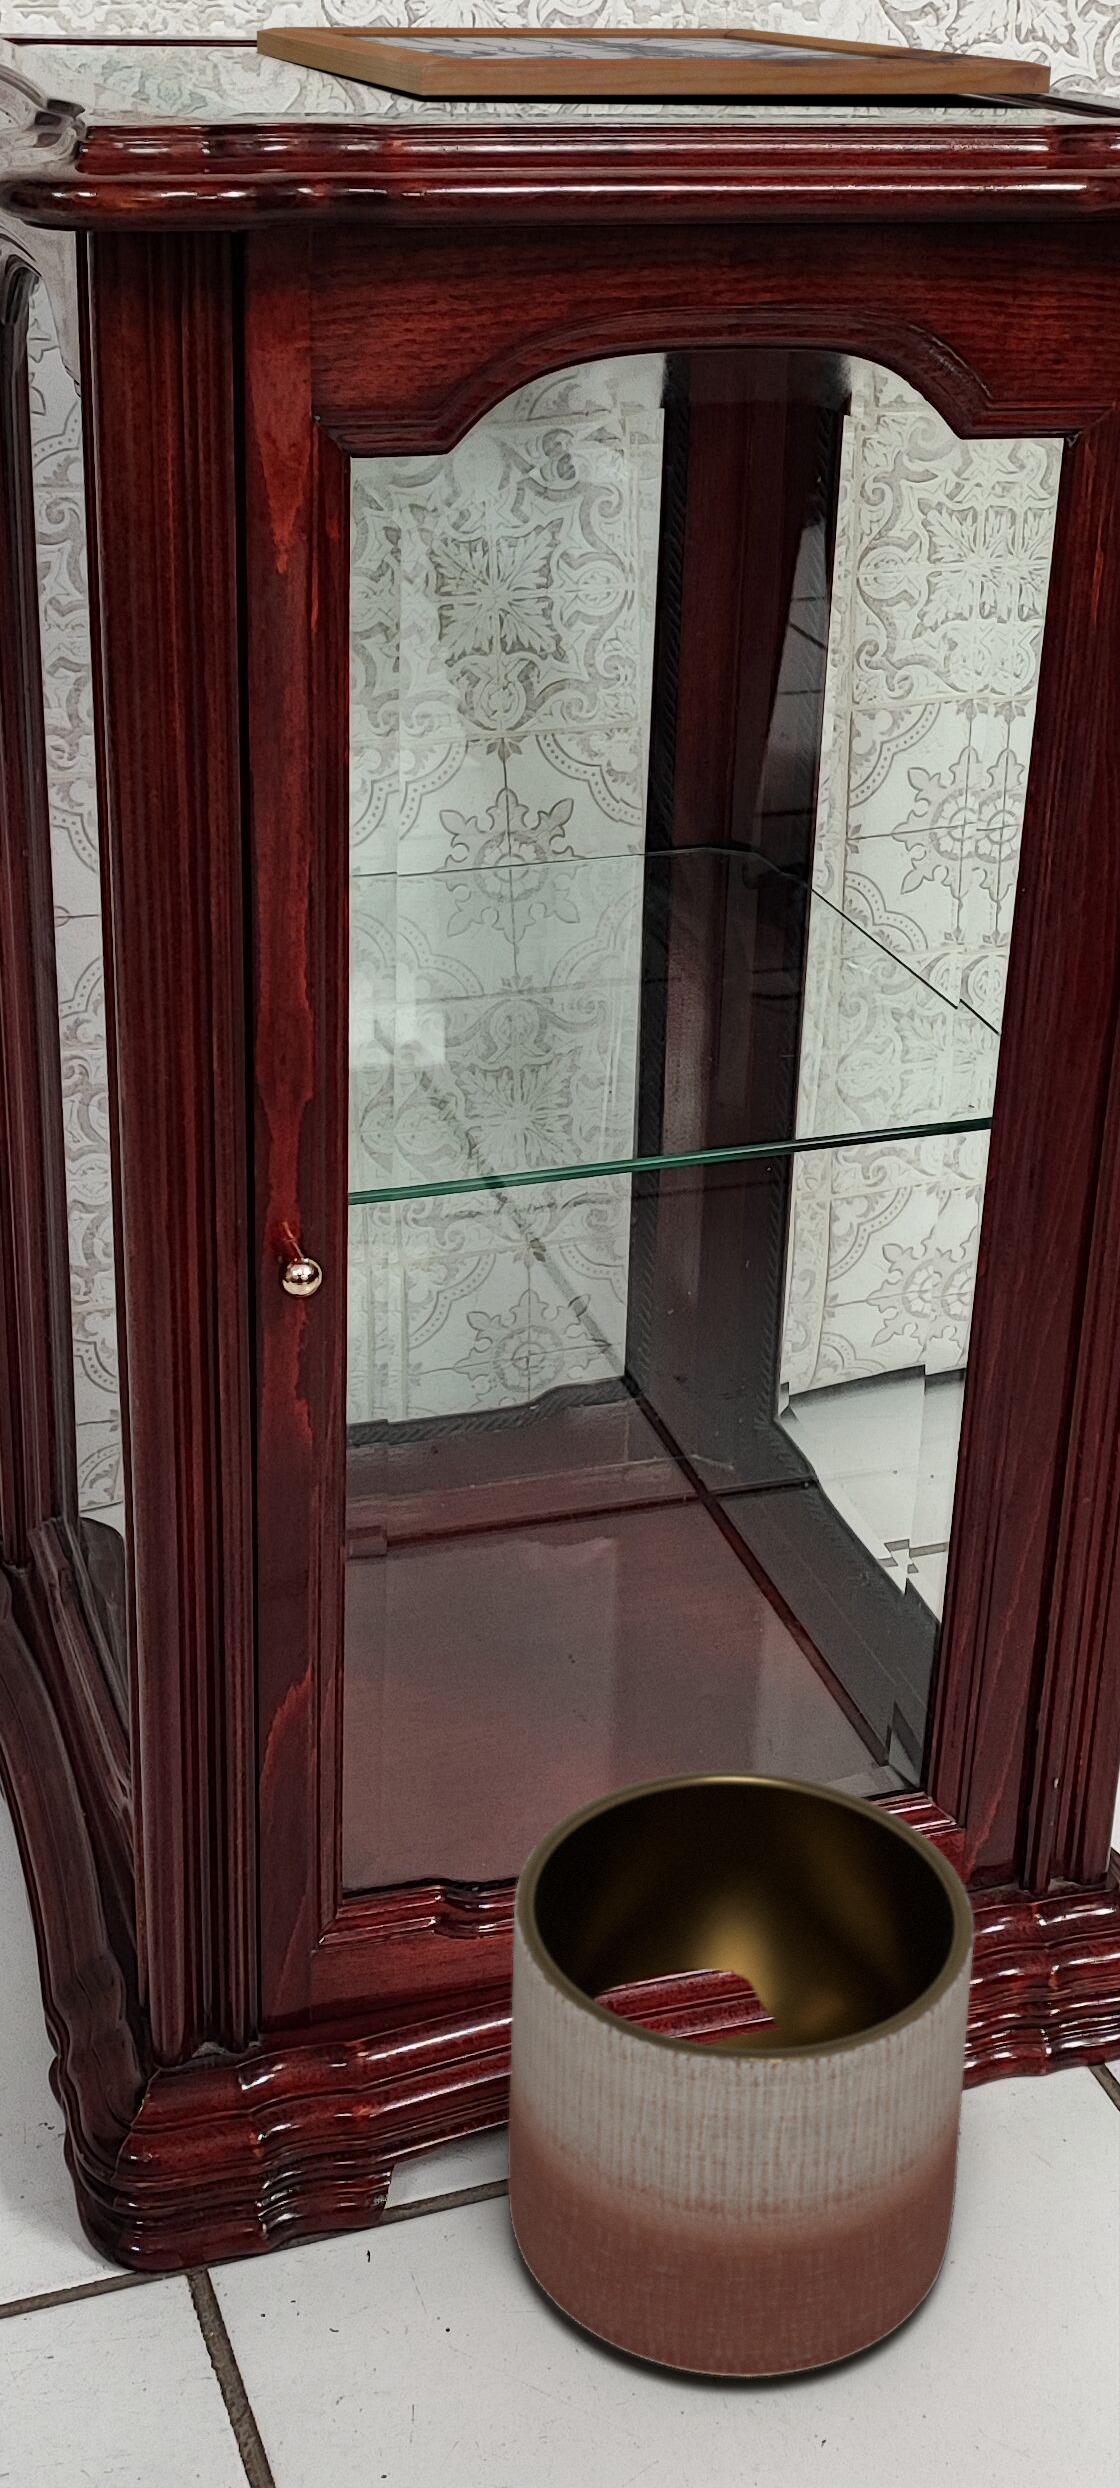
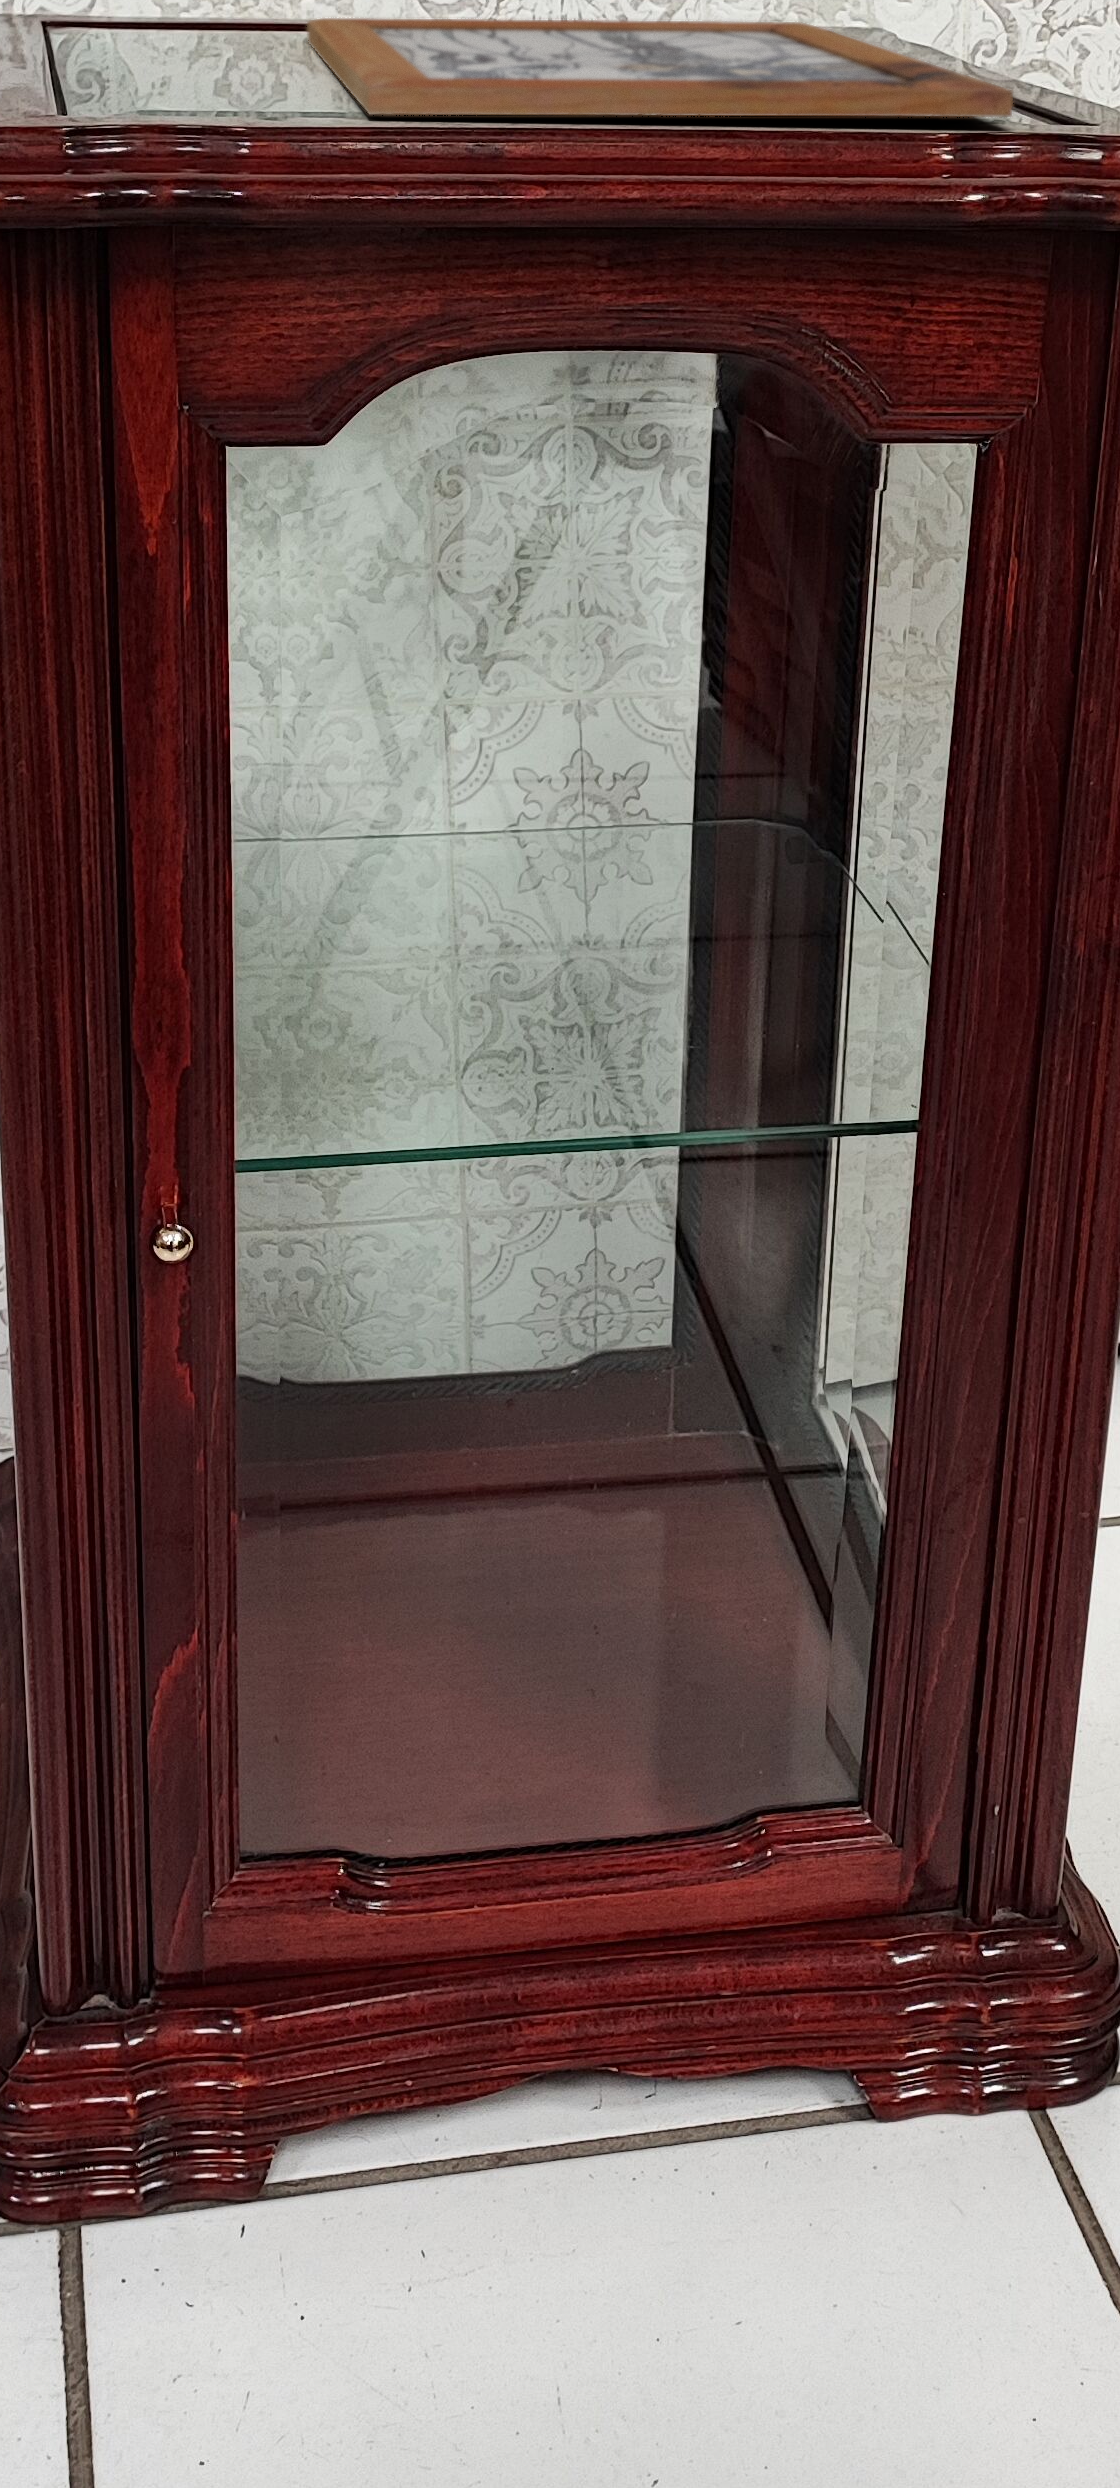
planter: present [508,1771,974,2377] -> none [417,1764,883,2392]

